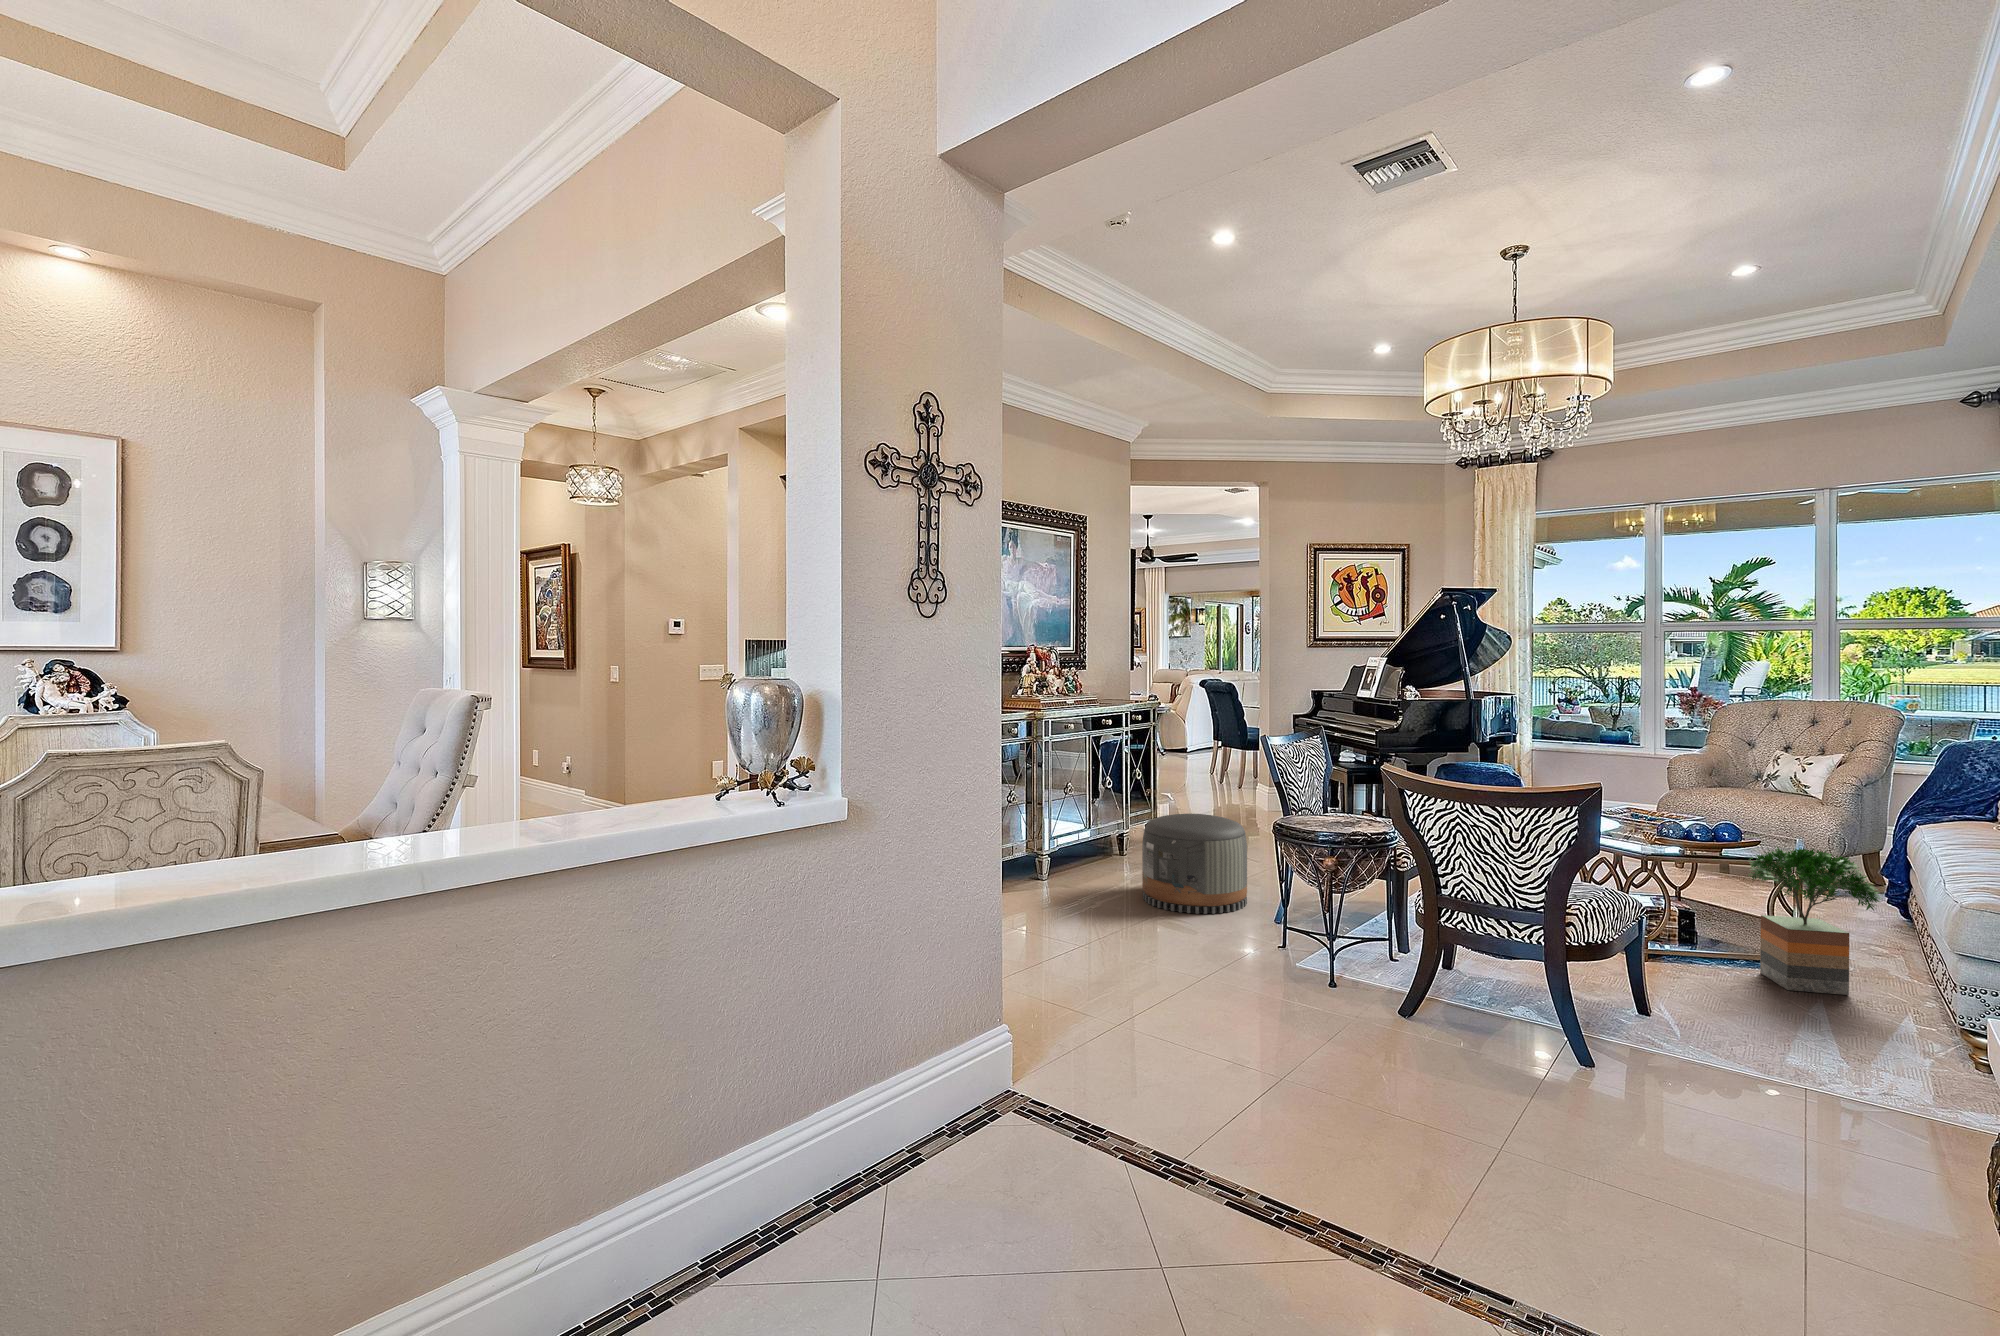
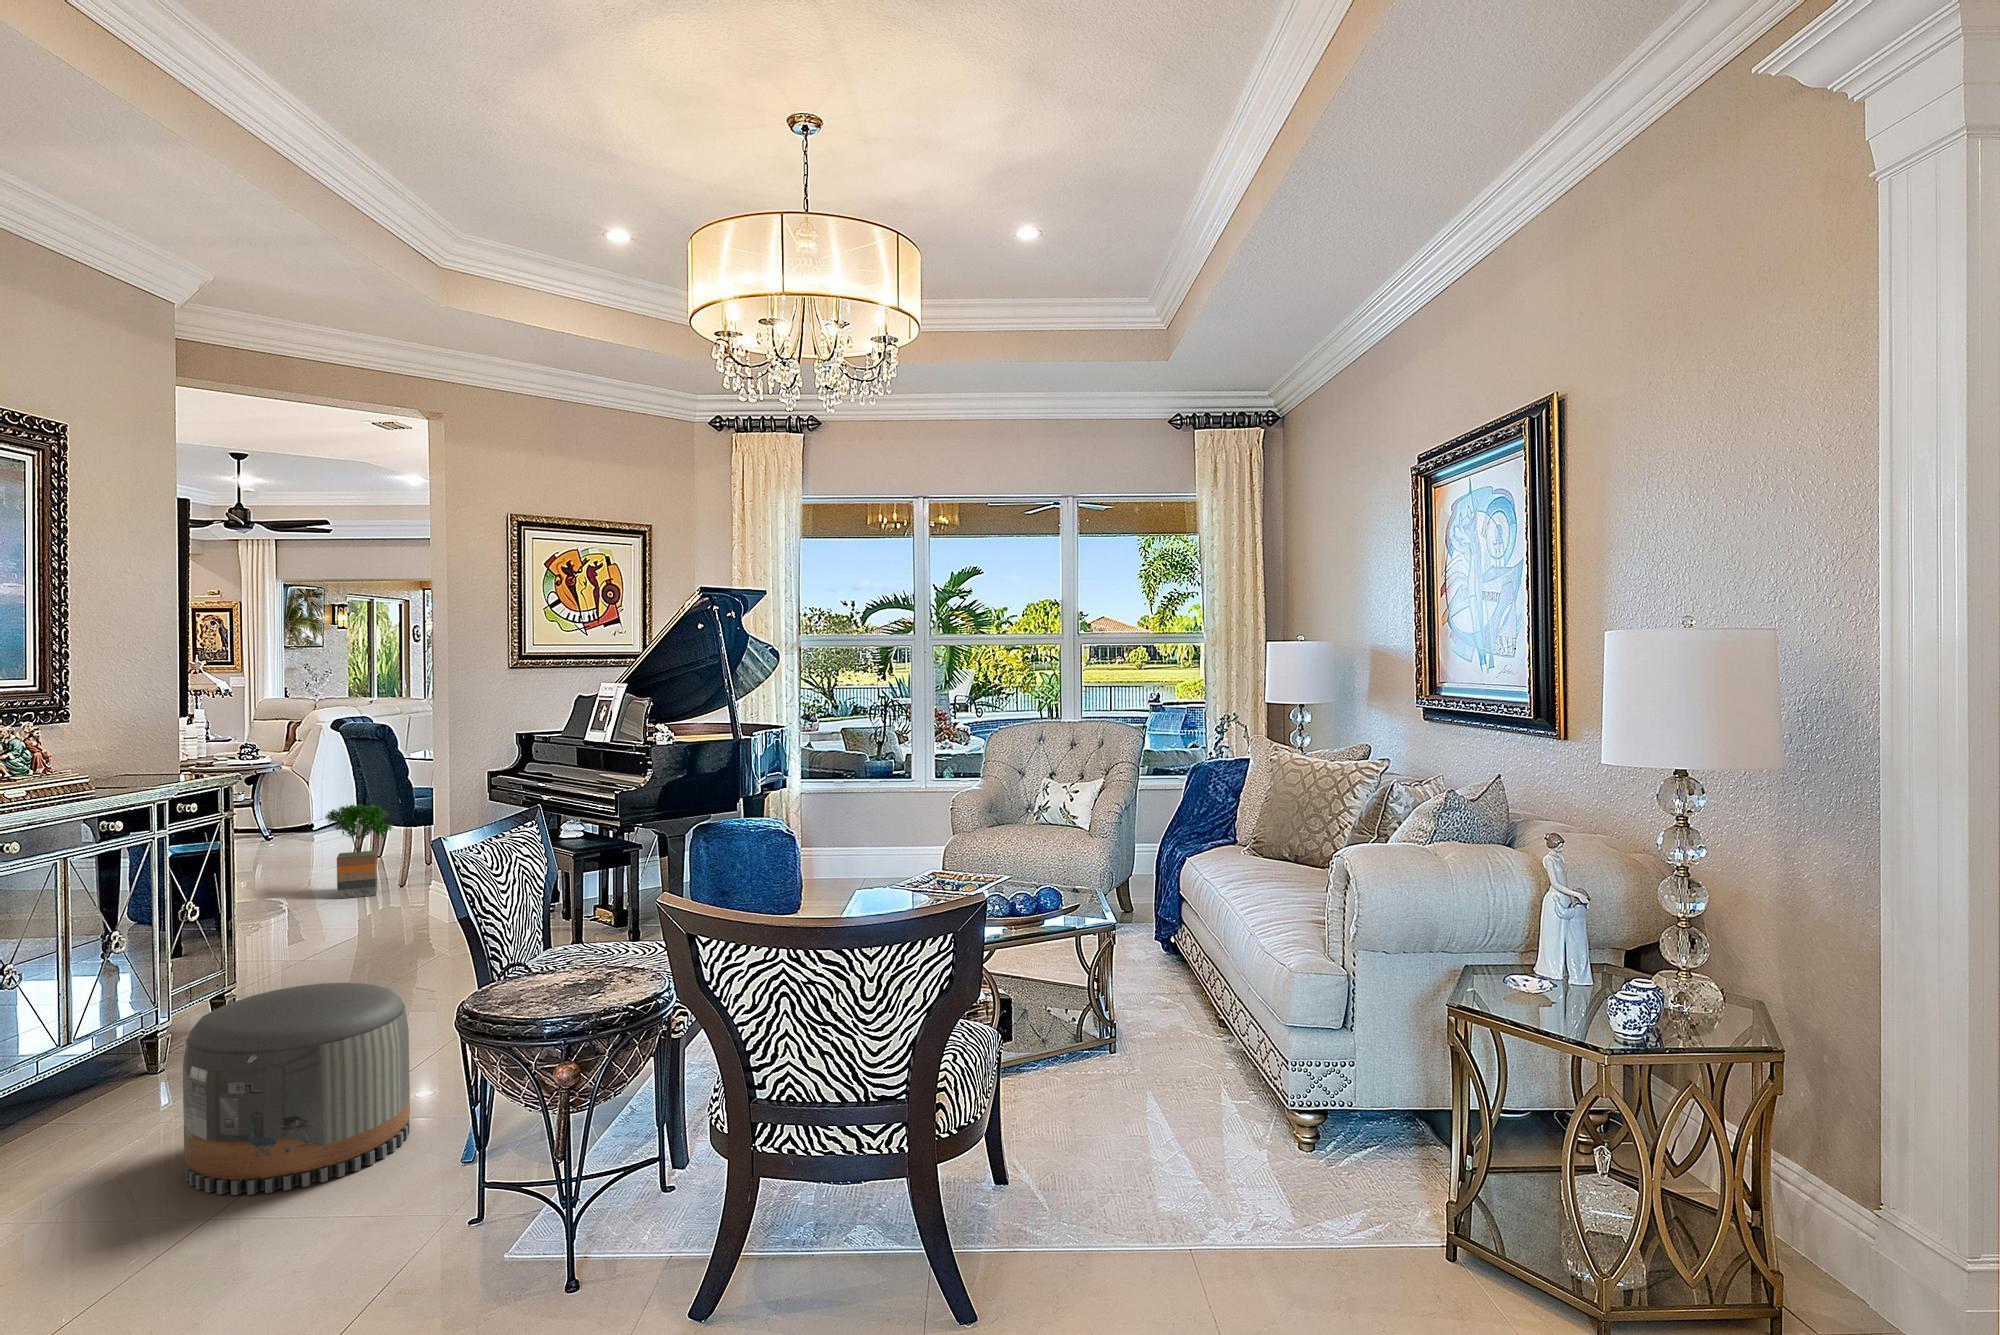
potted tree: present [1749,847,1882,995] -> present [325,804,392,899]

